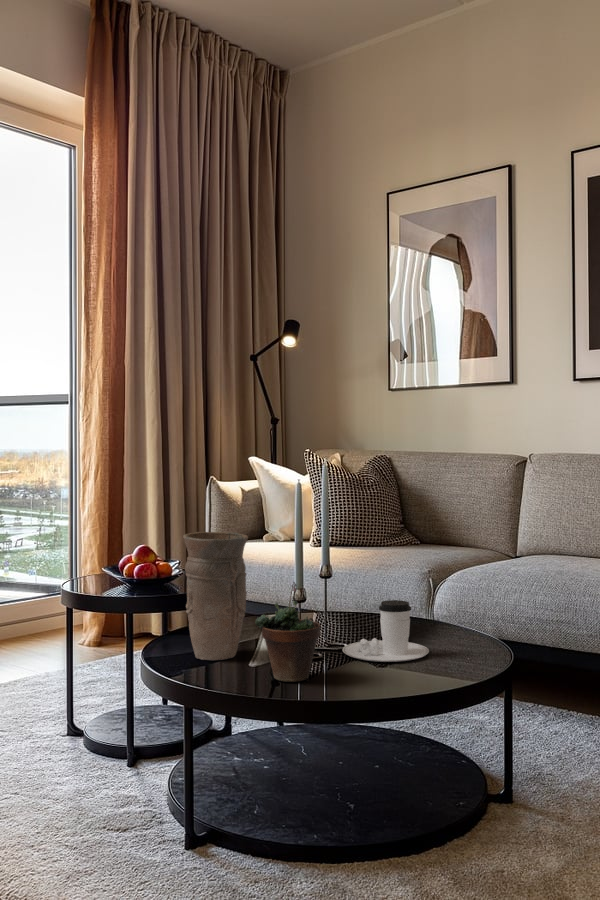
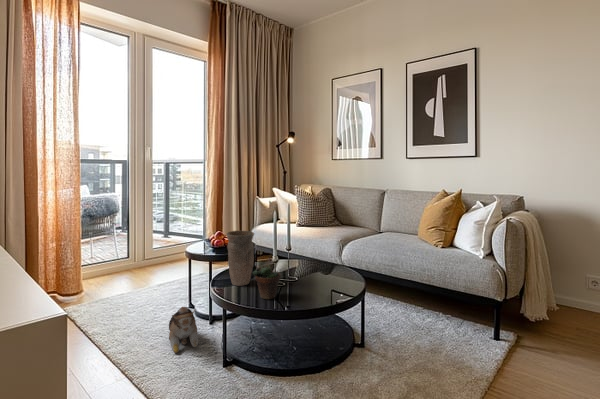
coffee cup: present [342,600,429,662] -> none [294,261,331,288]
plush toy: none [41,709,117,824] -> present [169,307,198,353]

